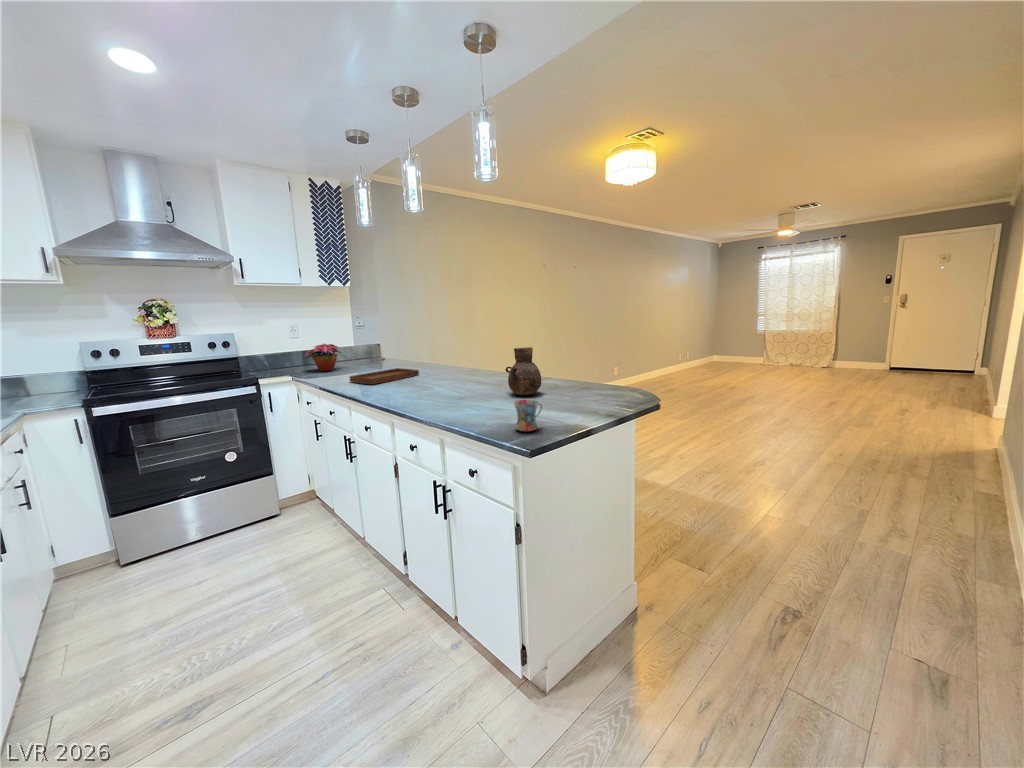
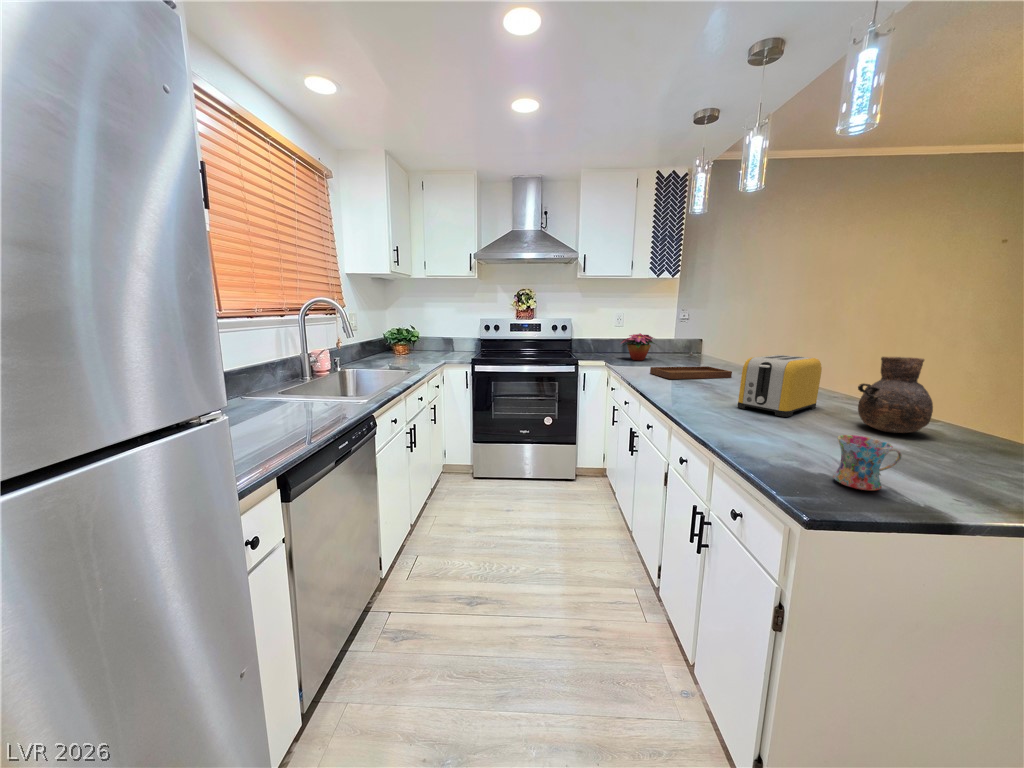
toaster: none [437,353,484,398] -> present [738,355,822,417]

